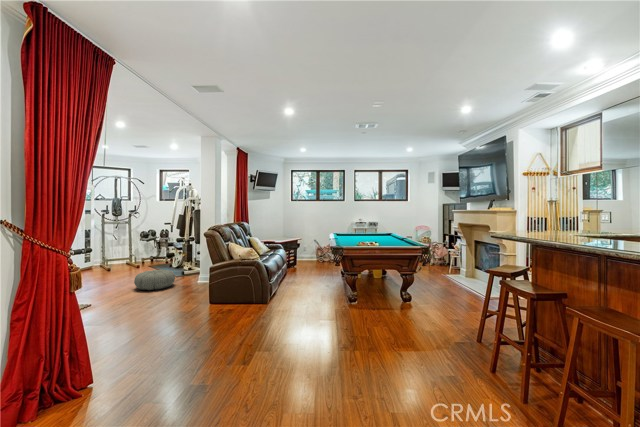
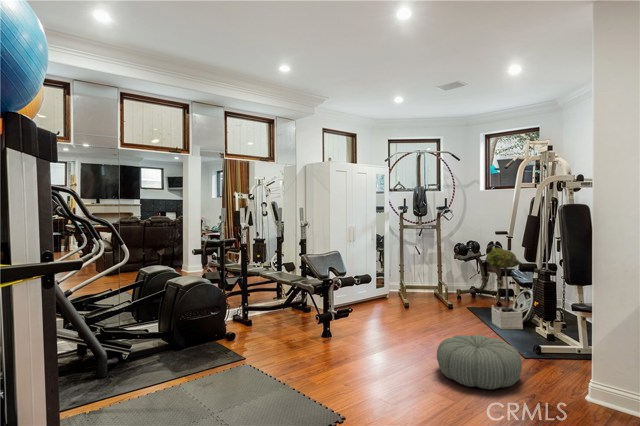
potted tree: none [160,231,178,271] -> present [487,247,523,329]

